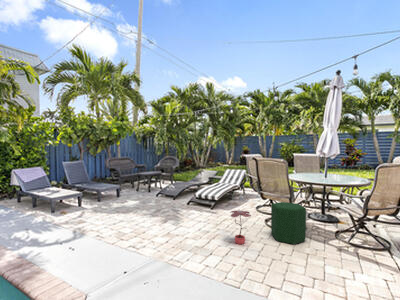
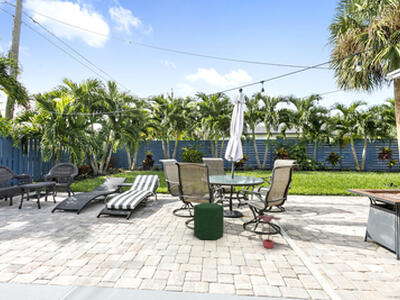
potted plant: present [231,211,251,244] -> present [257,215,281,248]

